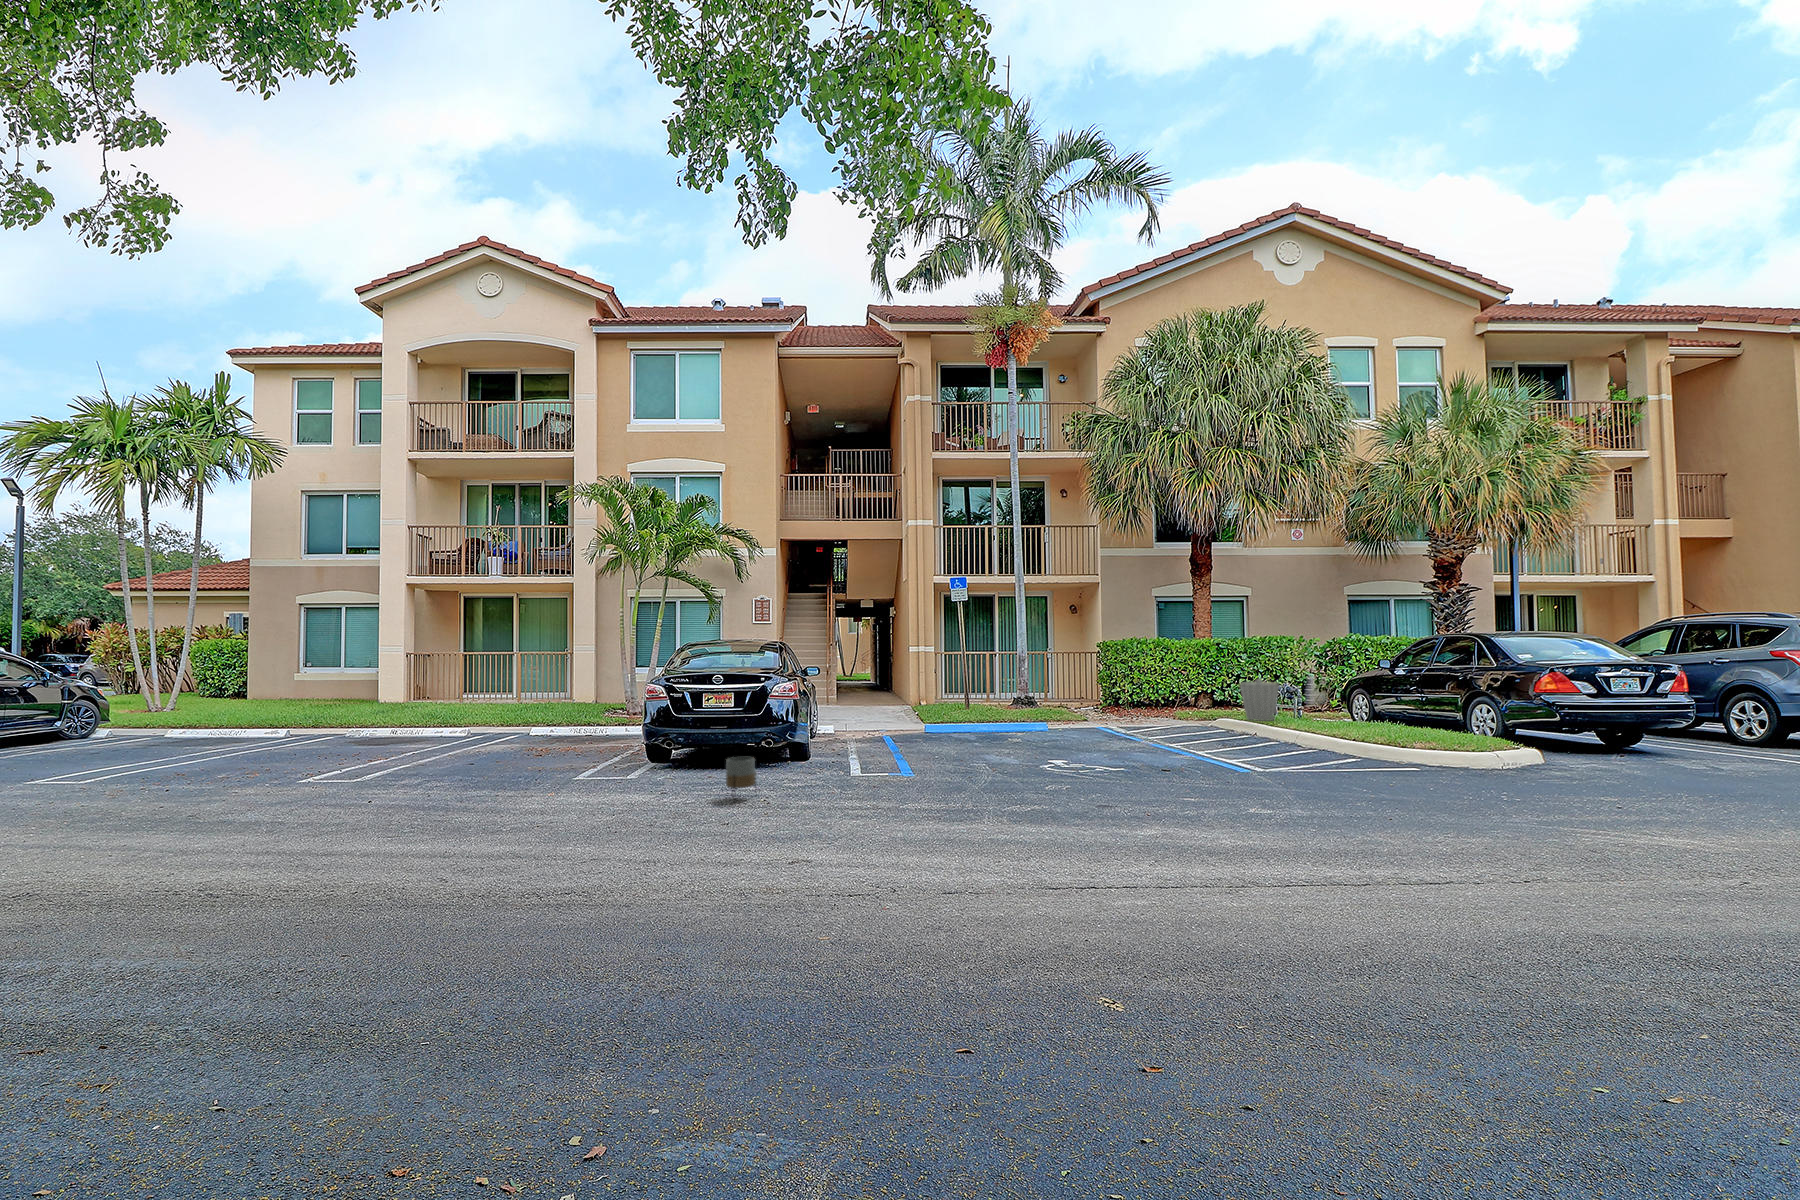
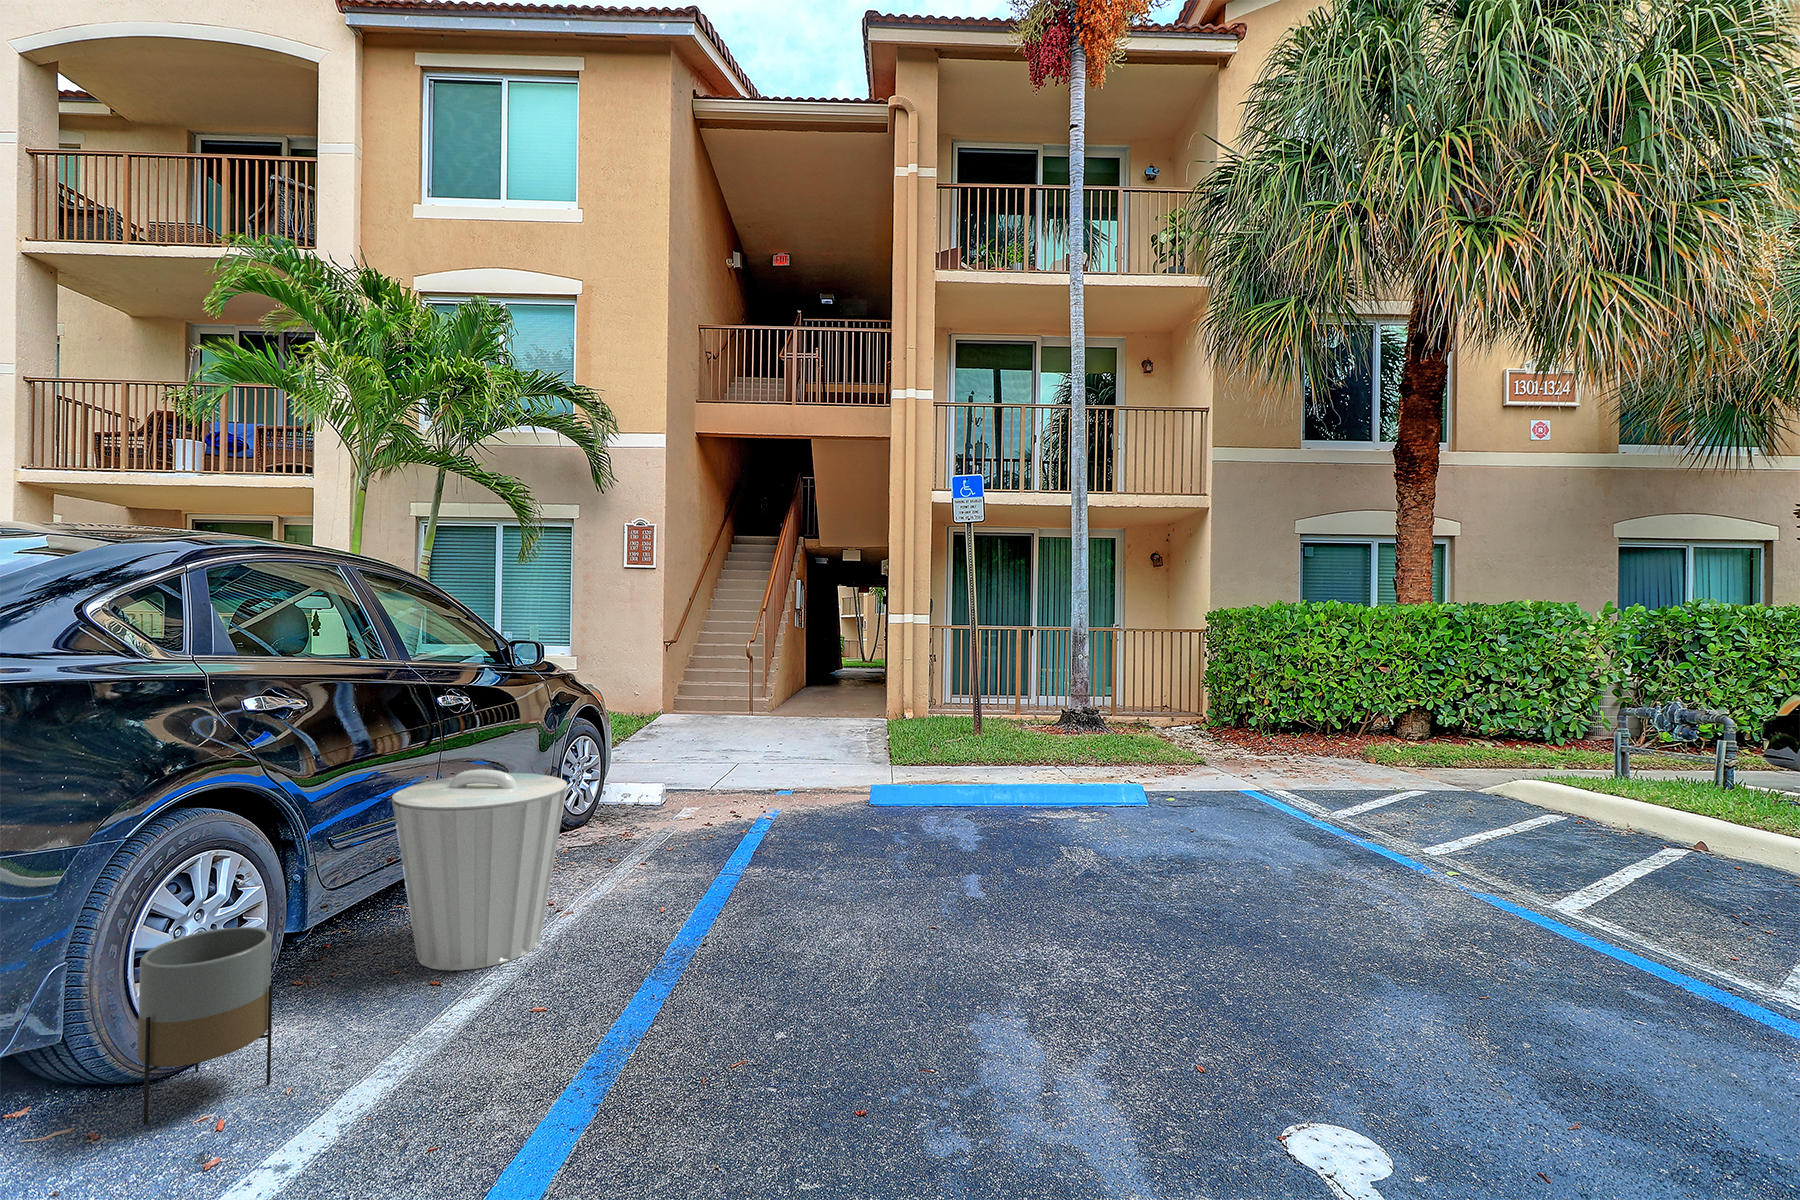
trash can: present [1240,679,1279,721] -> present [392,769,567,970]

